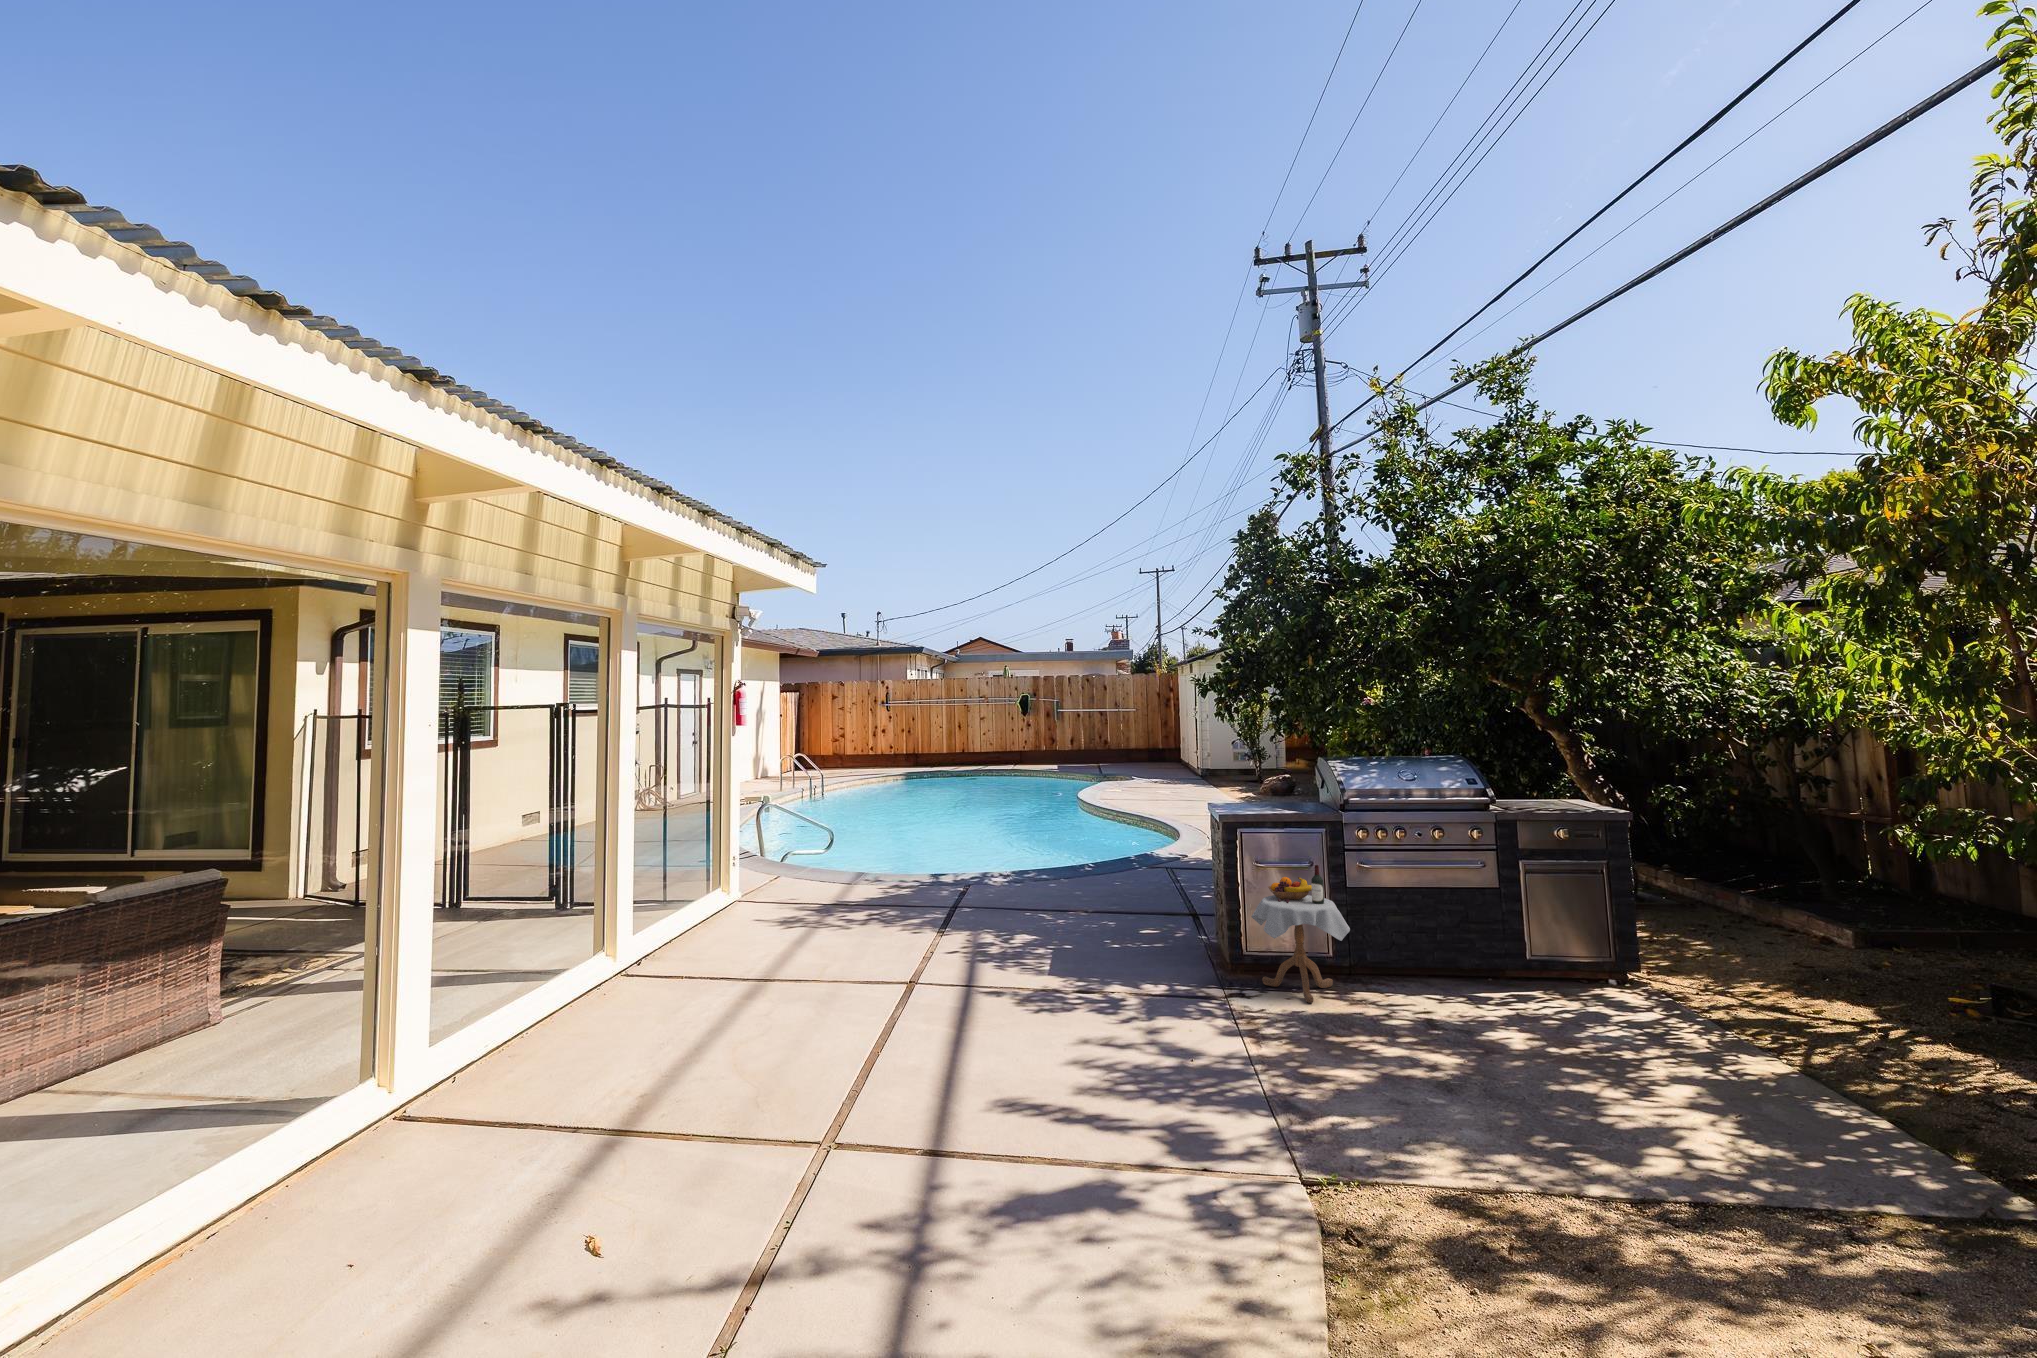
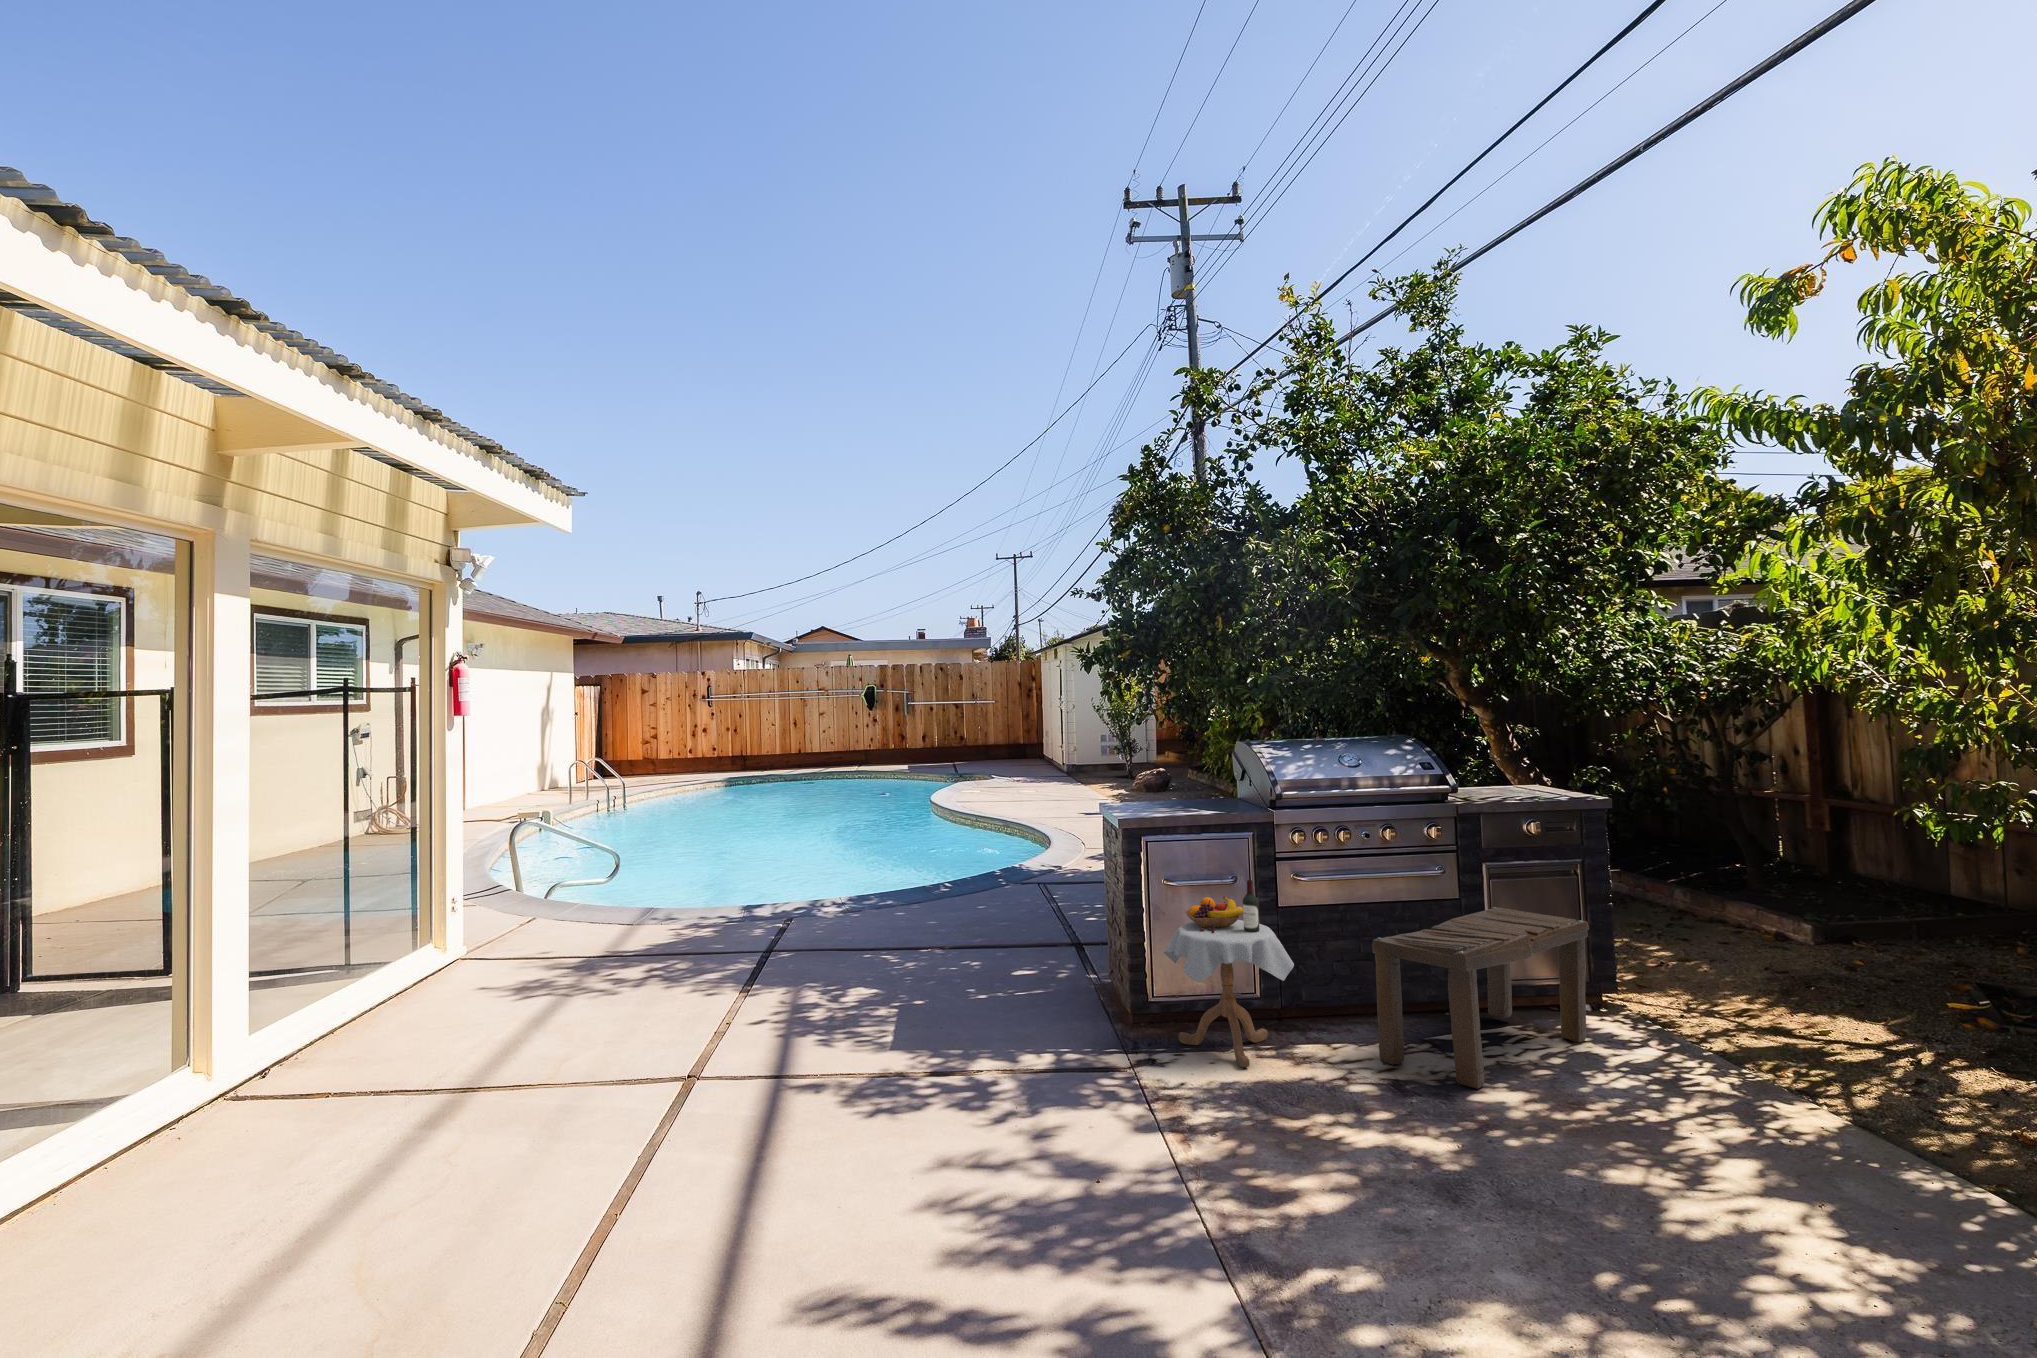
bench: none [1413,896,1599,1028] -> present [1372,907,1589,1089]

